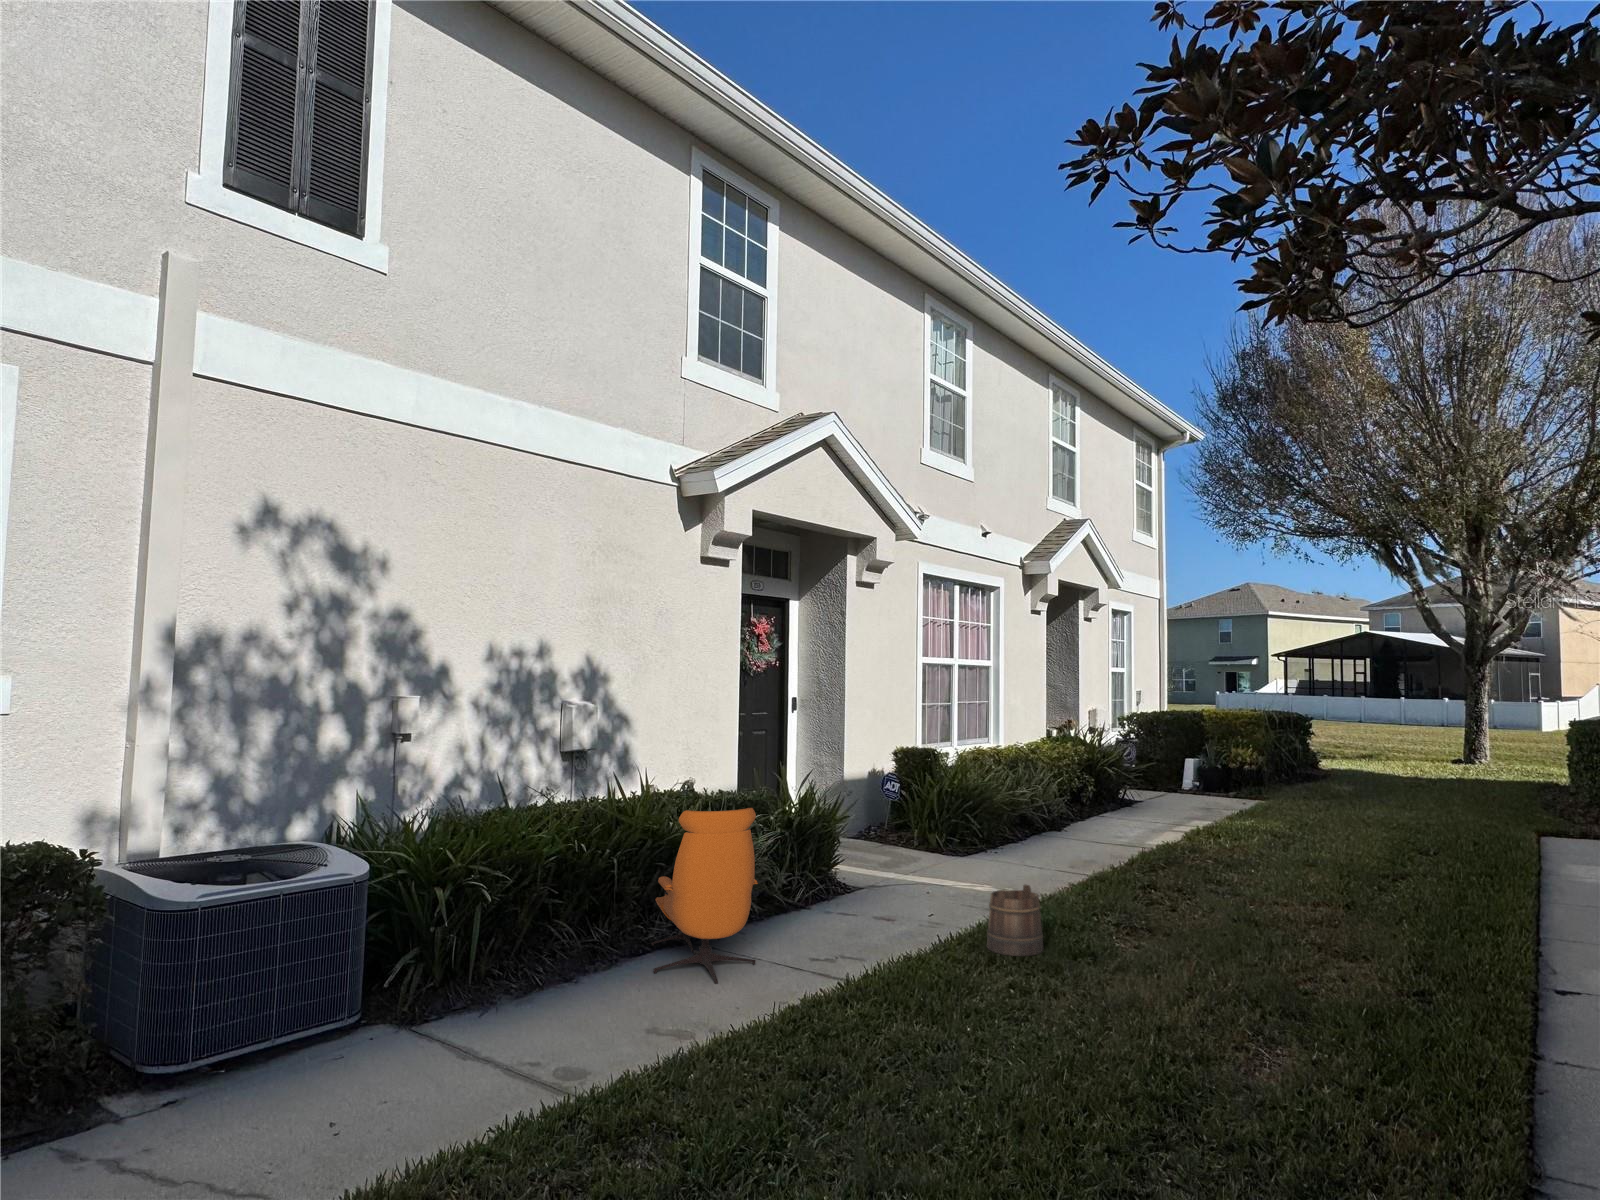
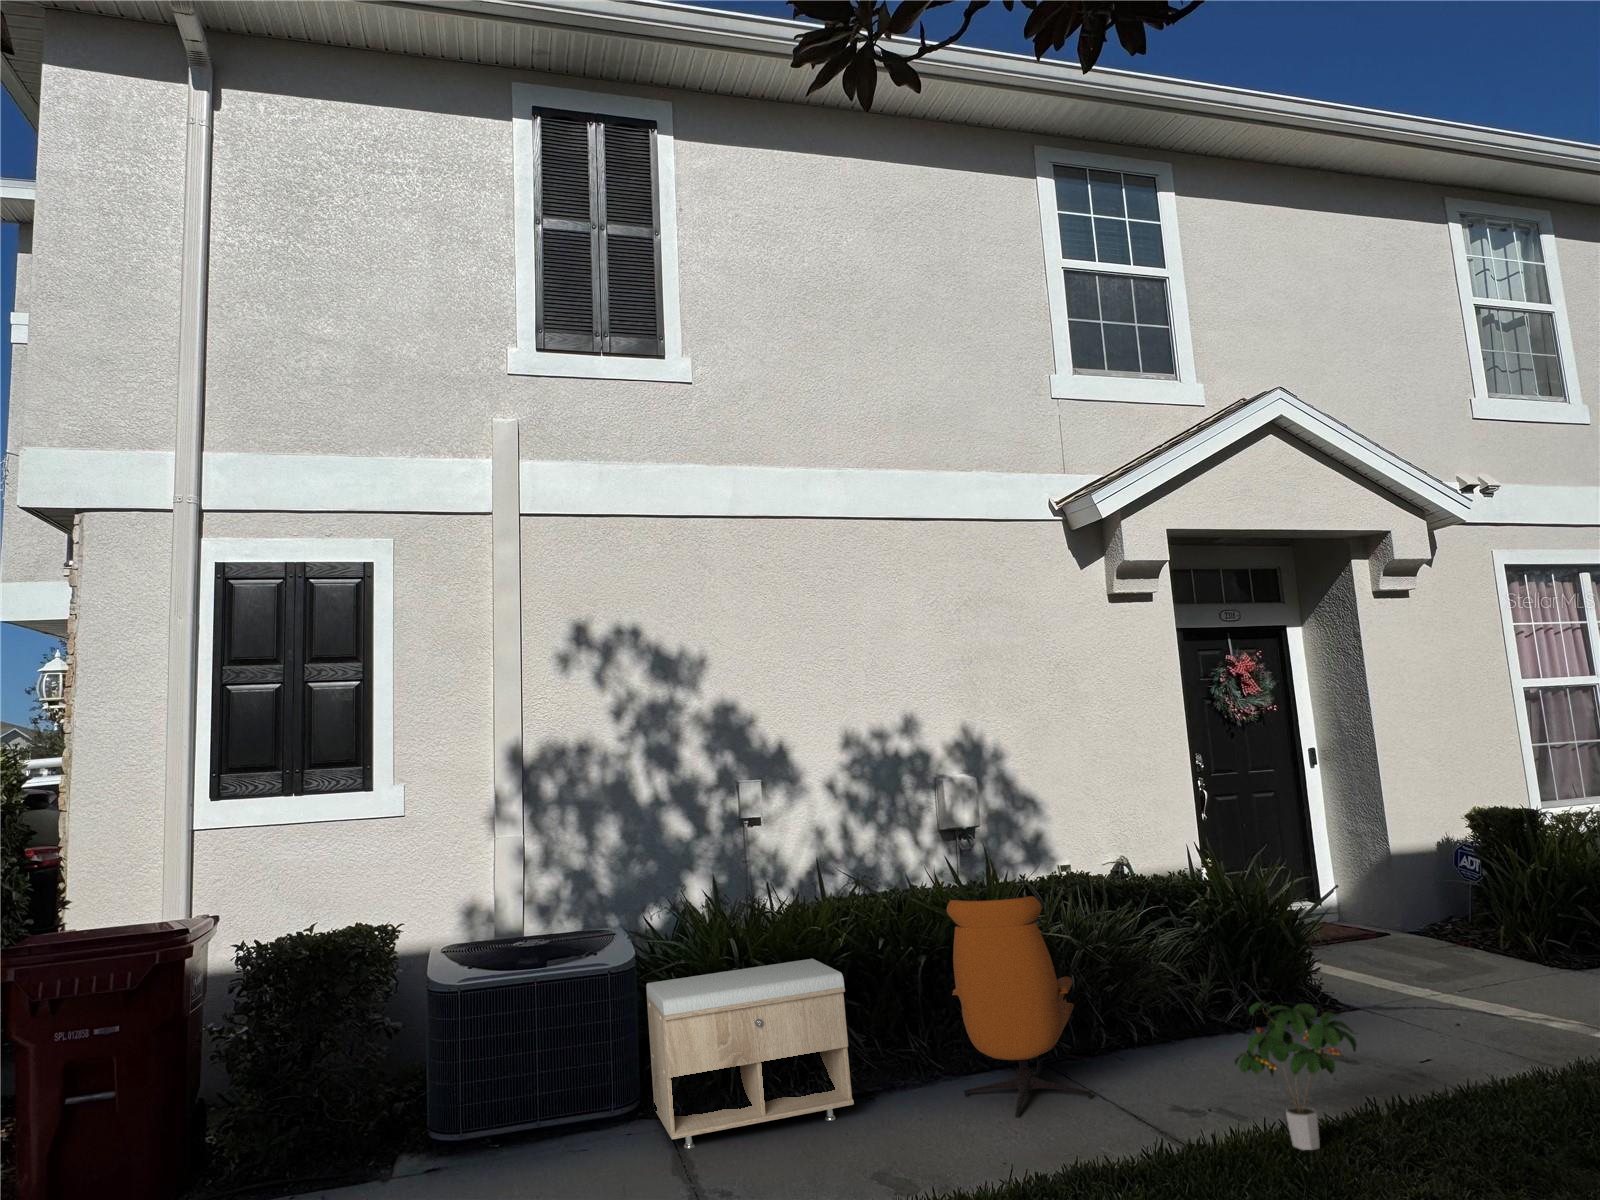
storage bench: none [384,864,589,1042] -> present [646,959,854,1148]
potted plant: none [885,881,973,981] -> present [1234,1002,1356,1150]
bucket: present [987,885,1043,956] -> none [1447,1014,1555,1129]

